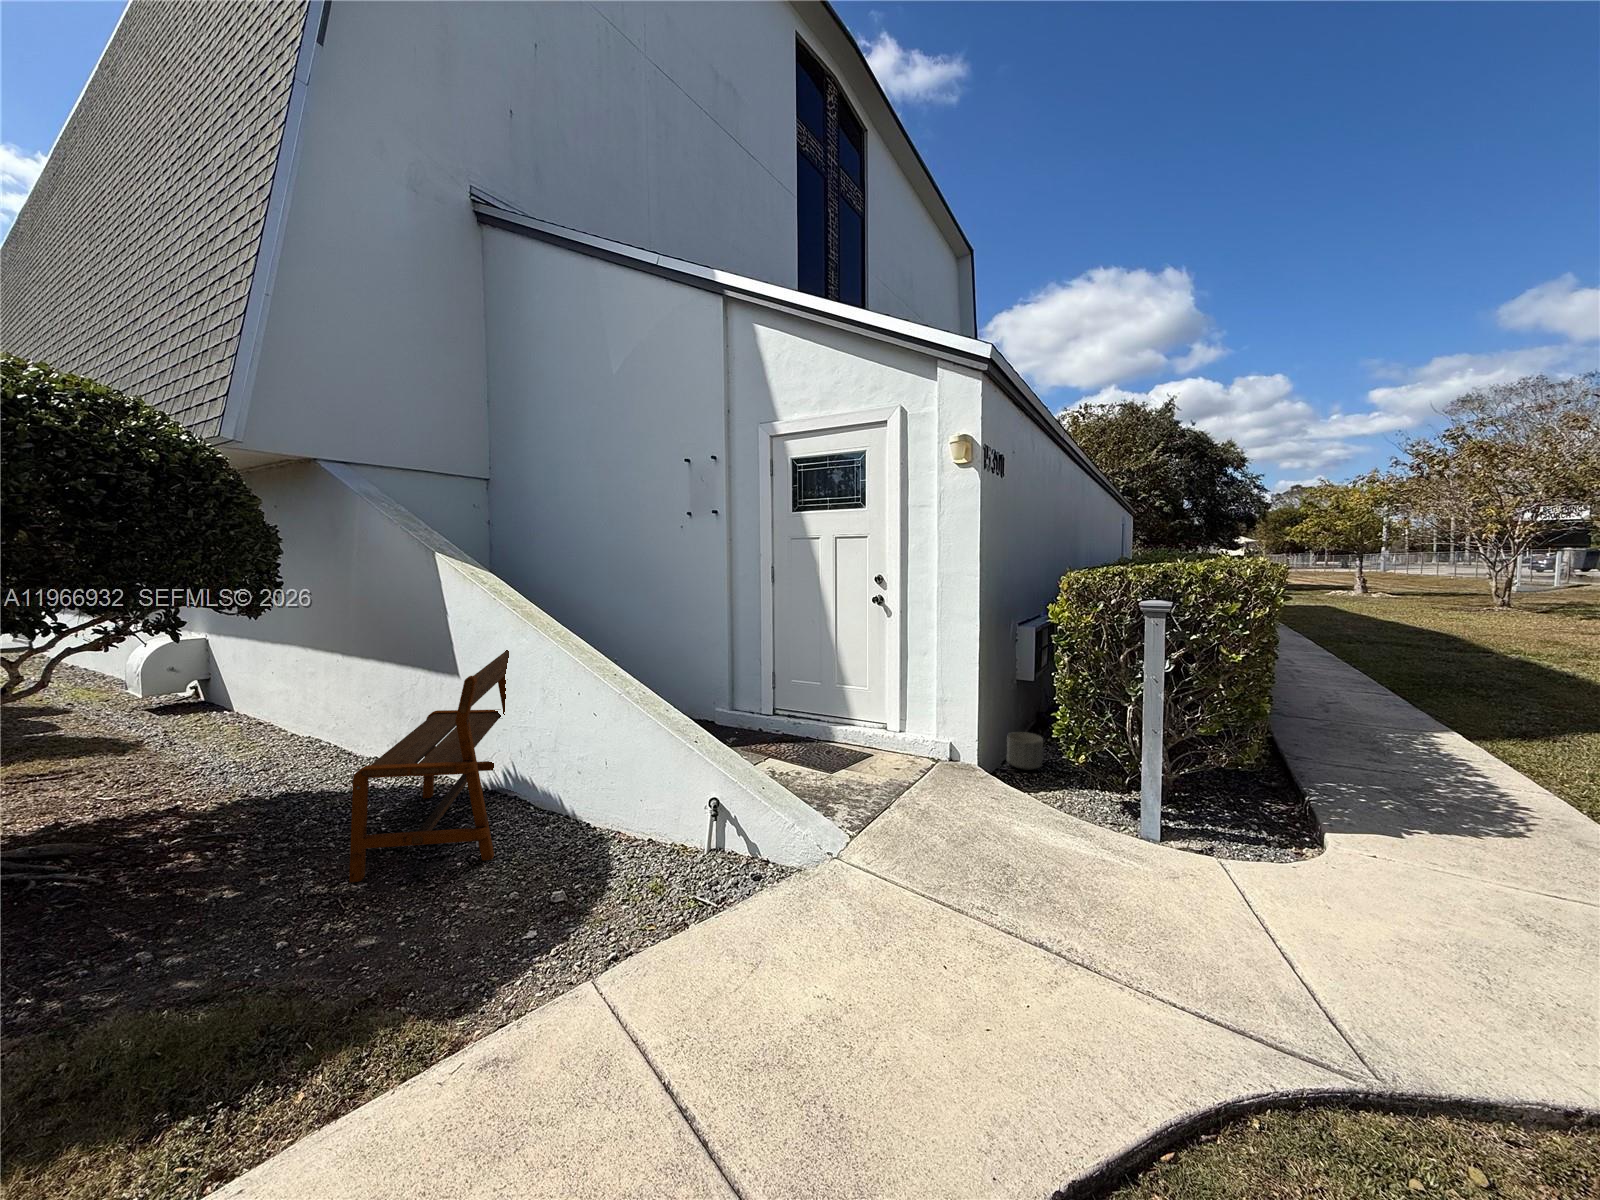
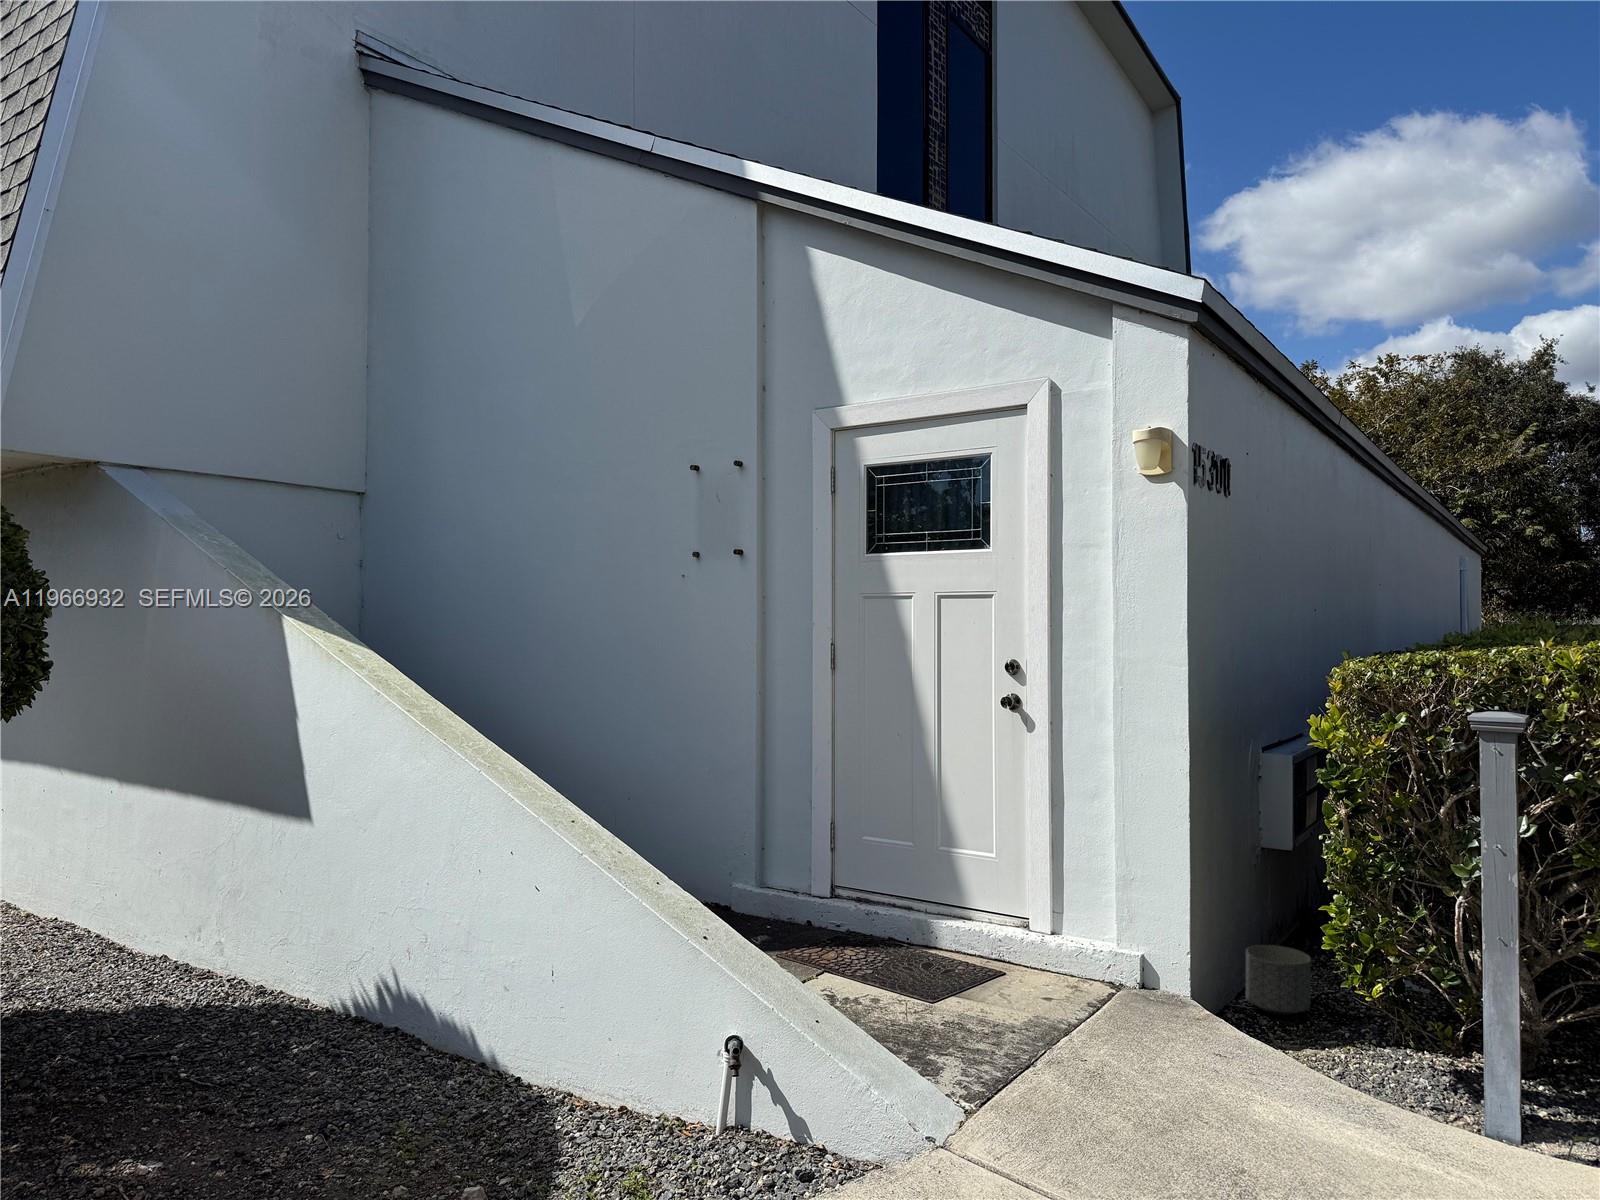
bench: present [349,650,509,882] -> none [141,773,412,1155]

